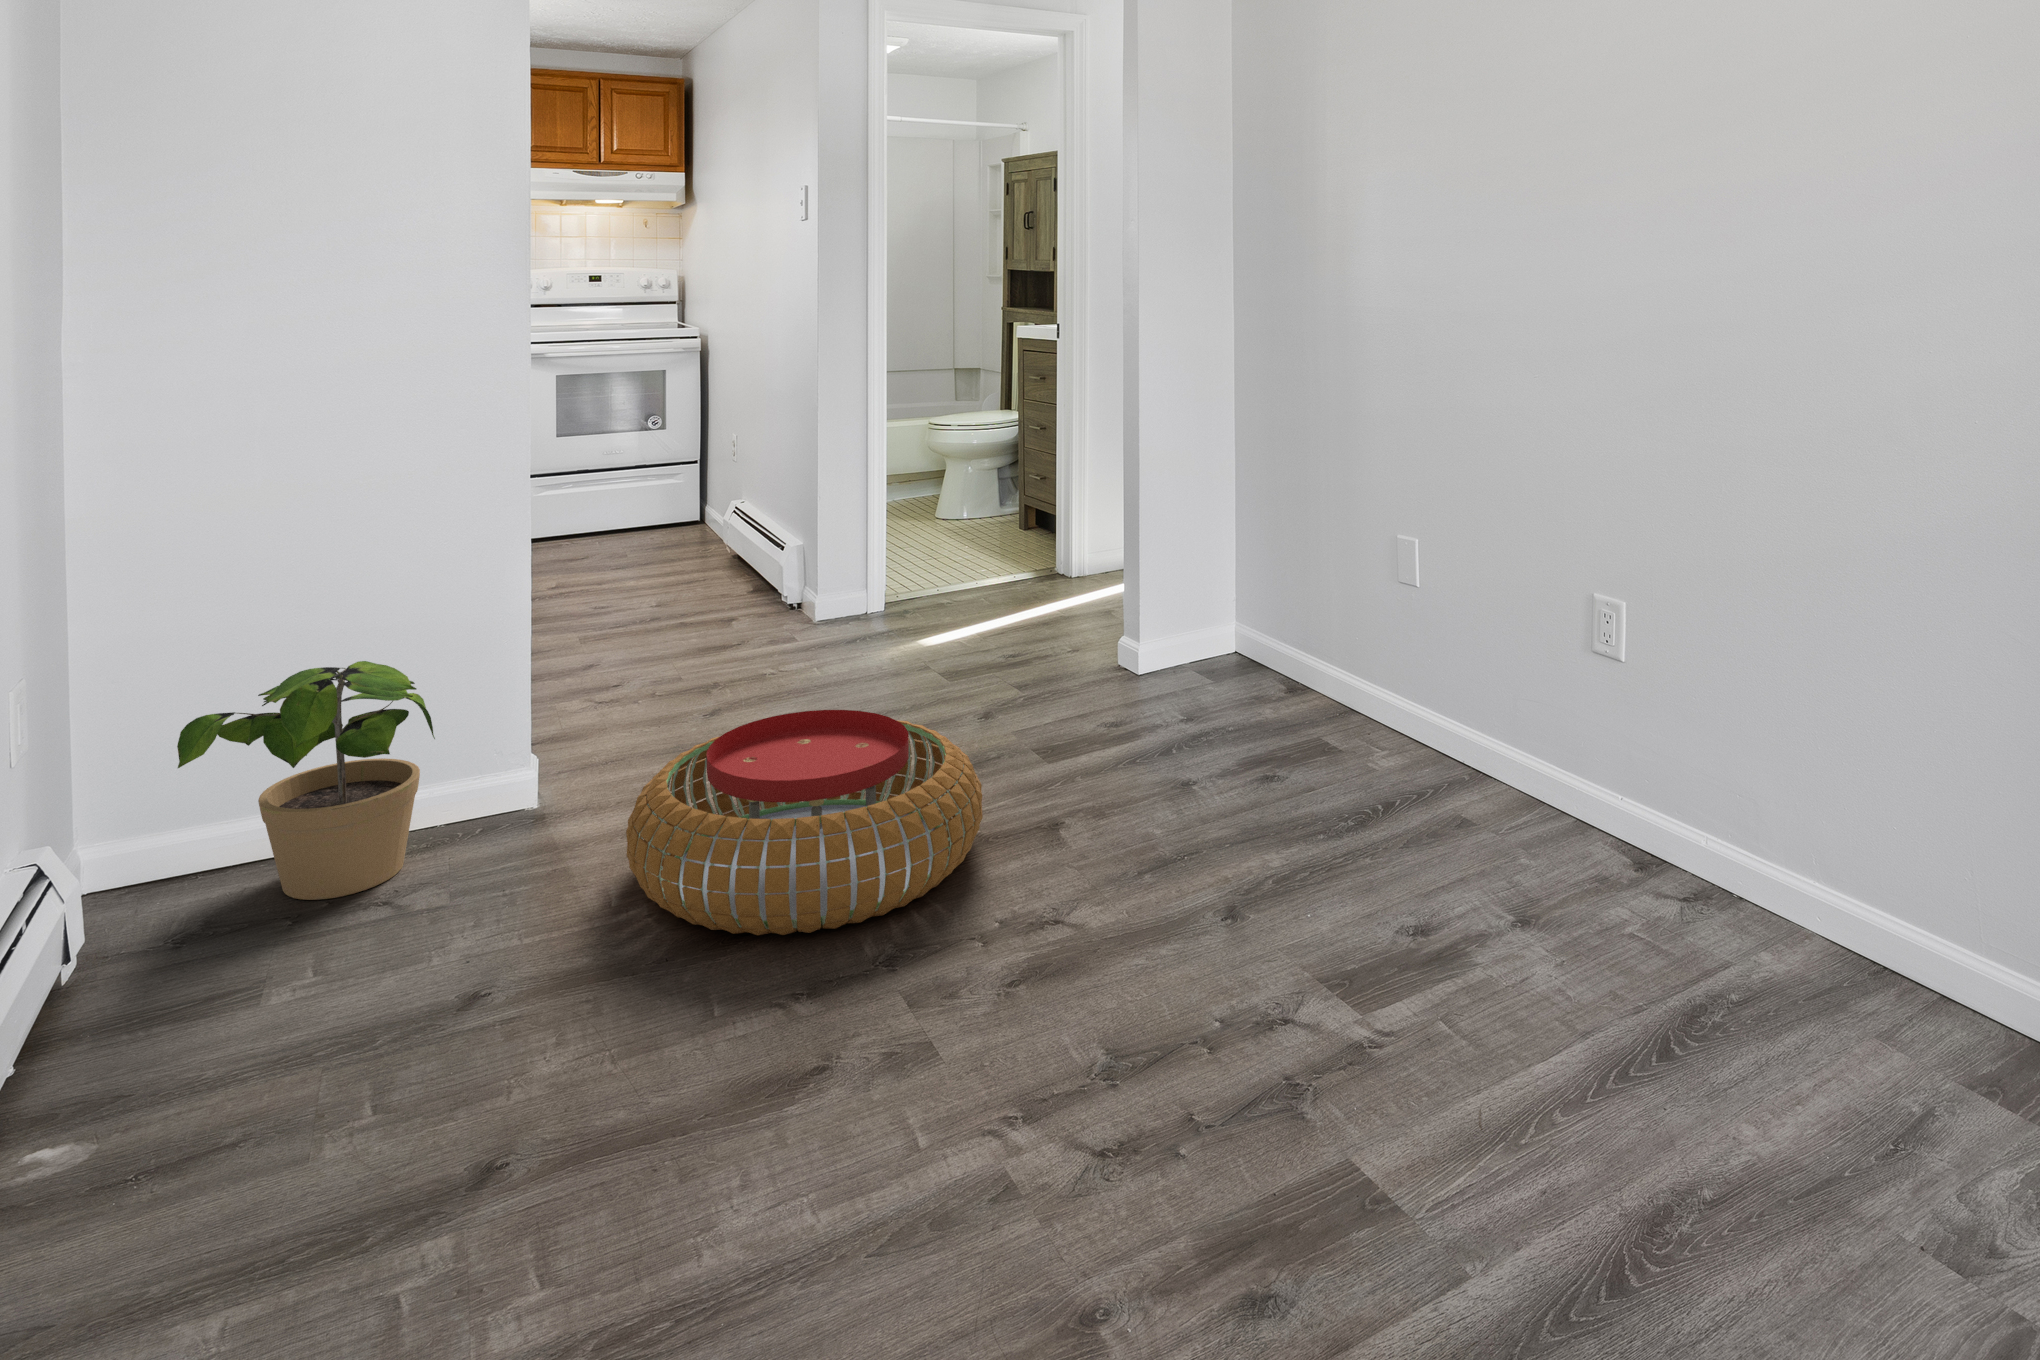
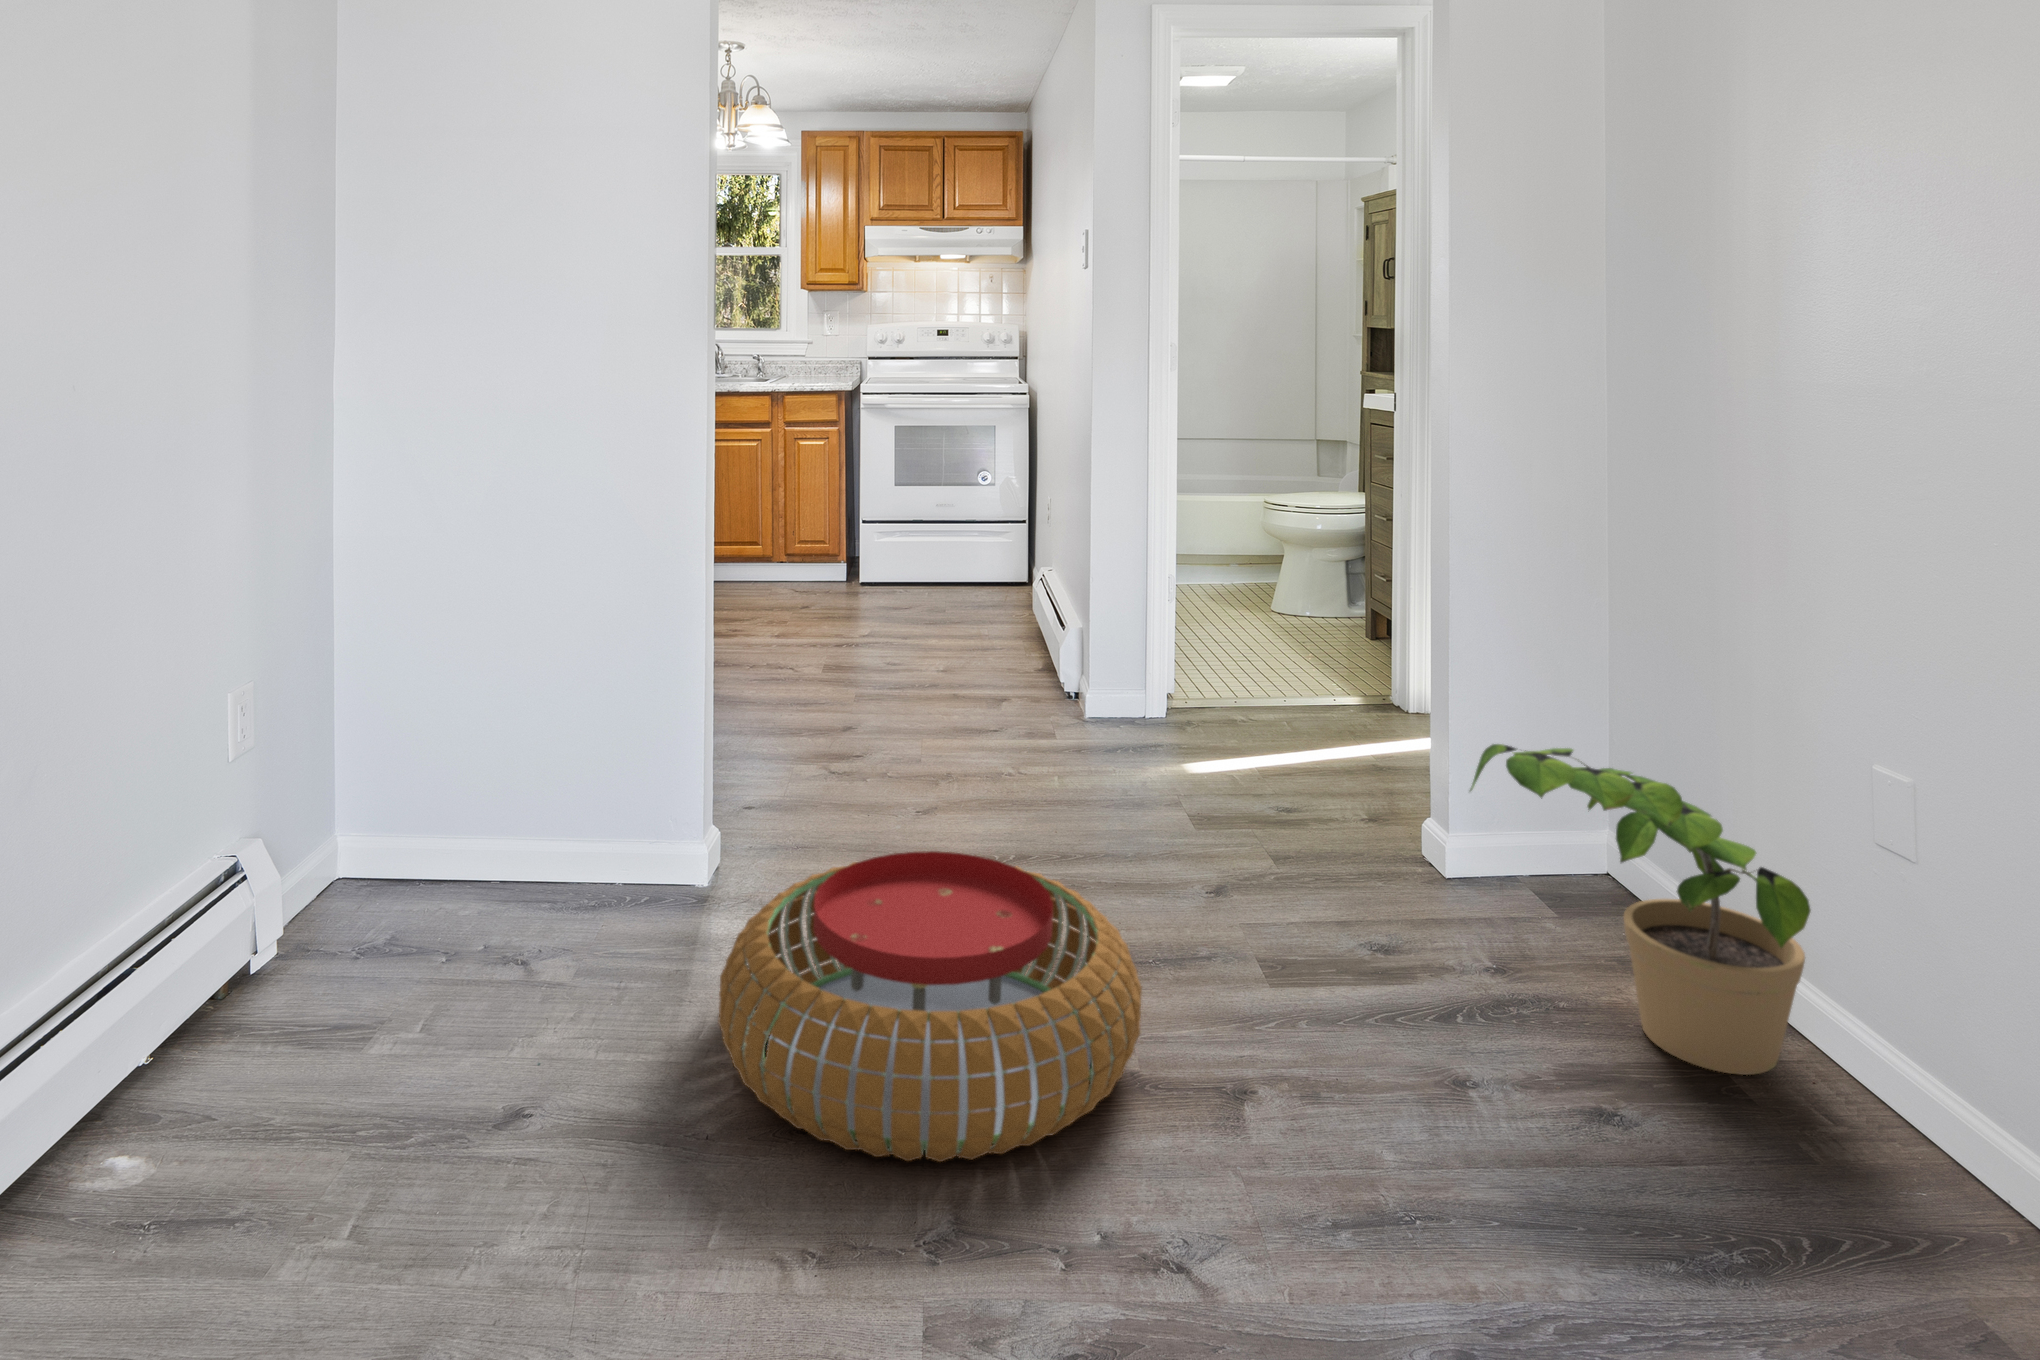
potted plant: present [177,661,435,900] -> present [1470,744,1811,1075]

